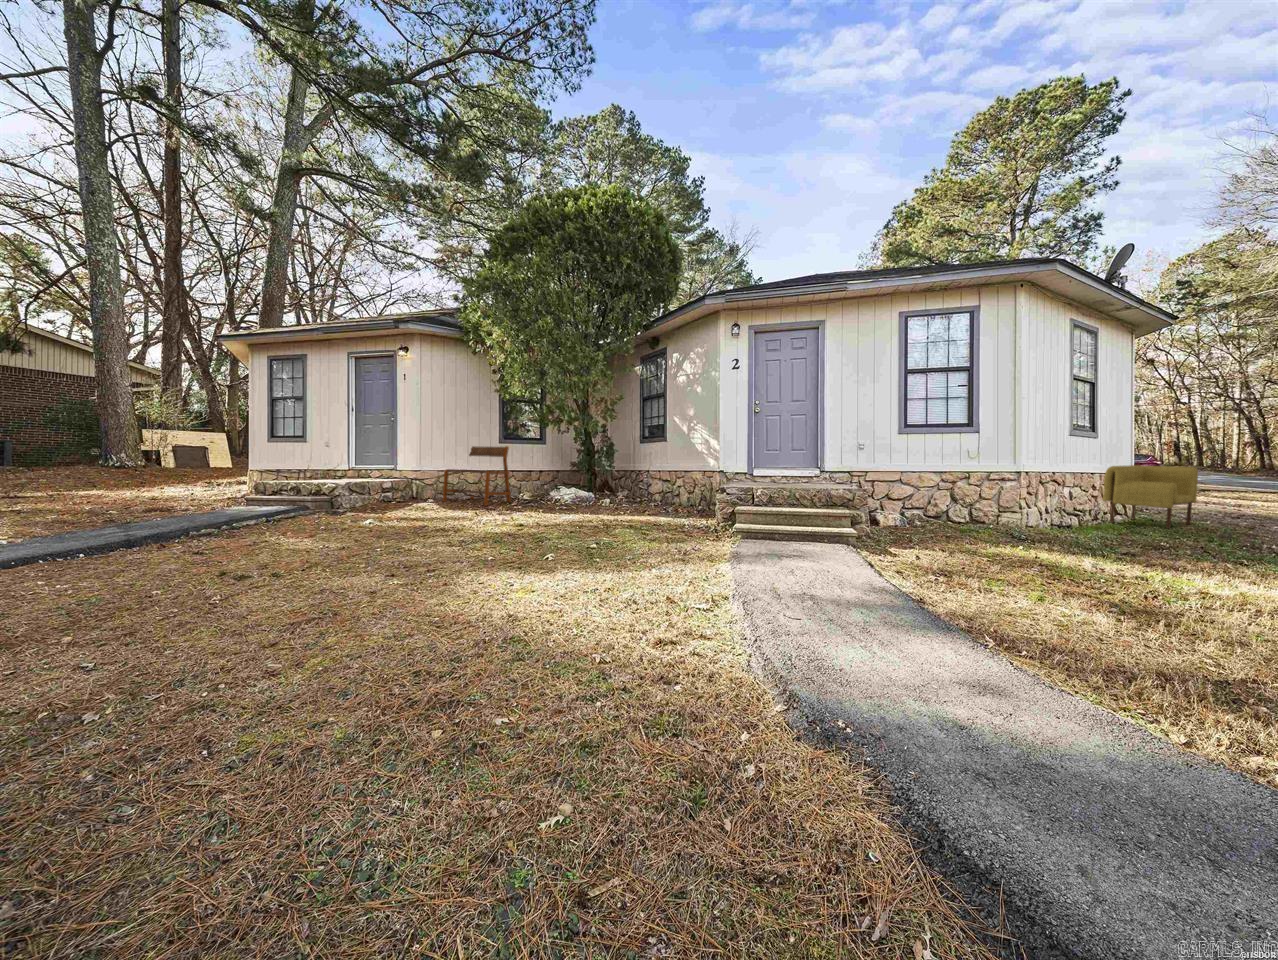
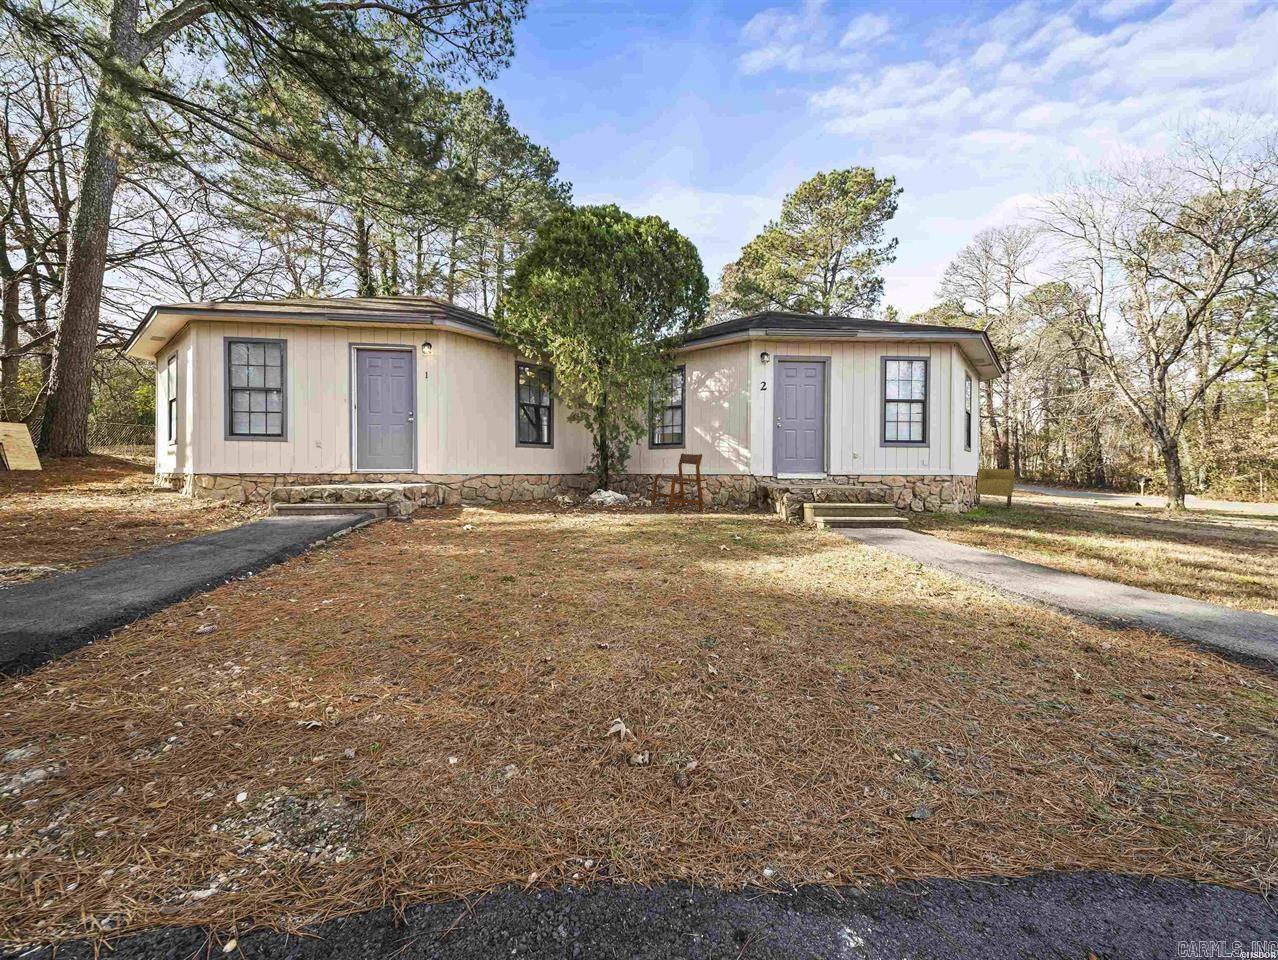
bench: present [443,446,511,506] -> present [652,453,703,512]

